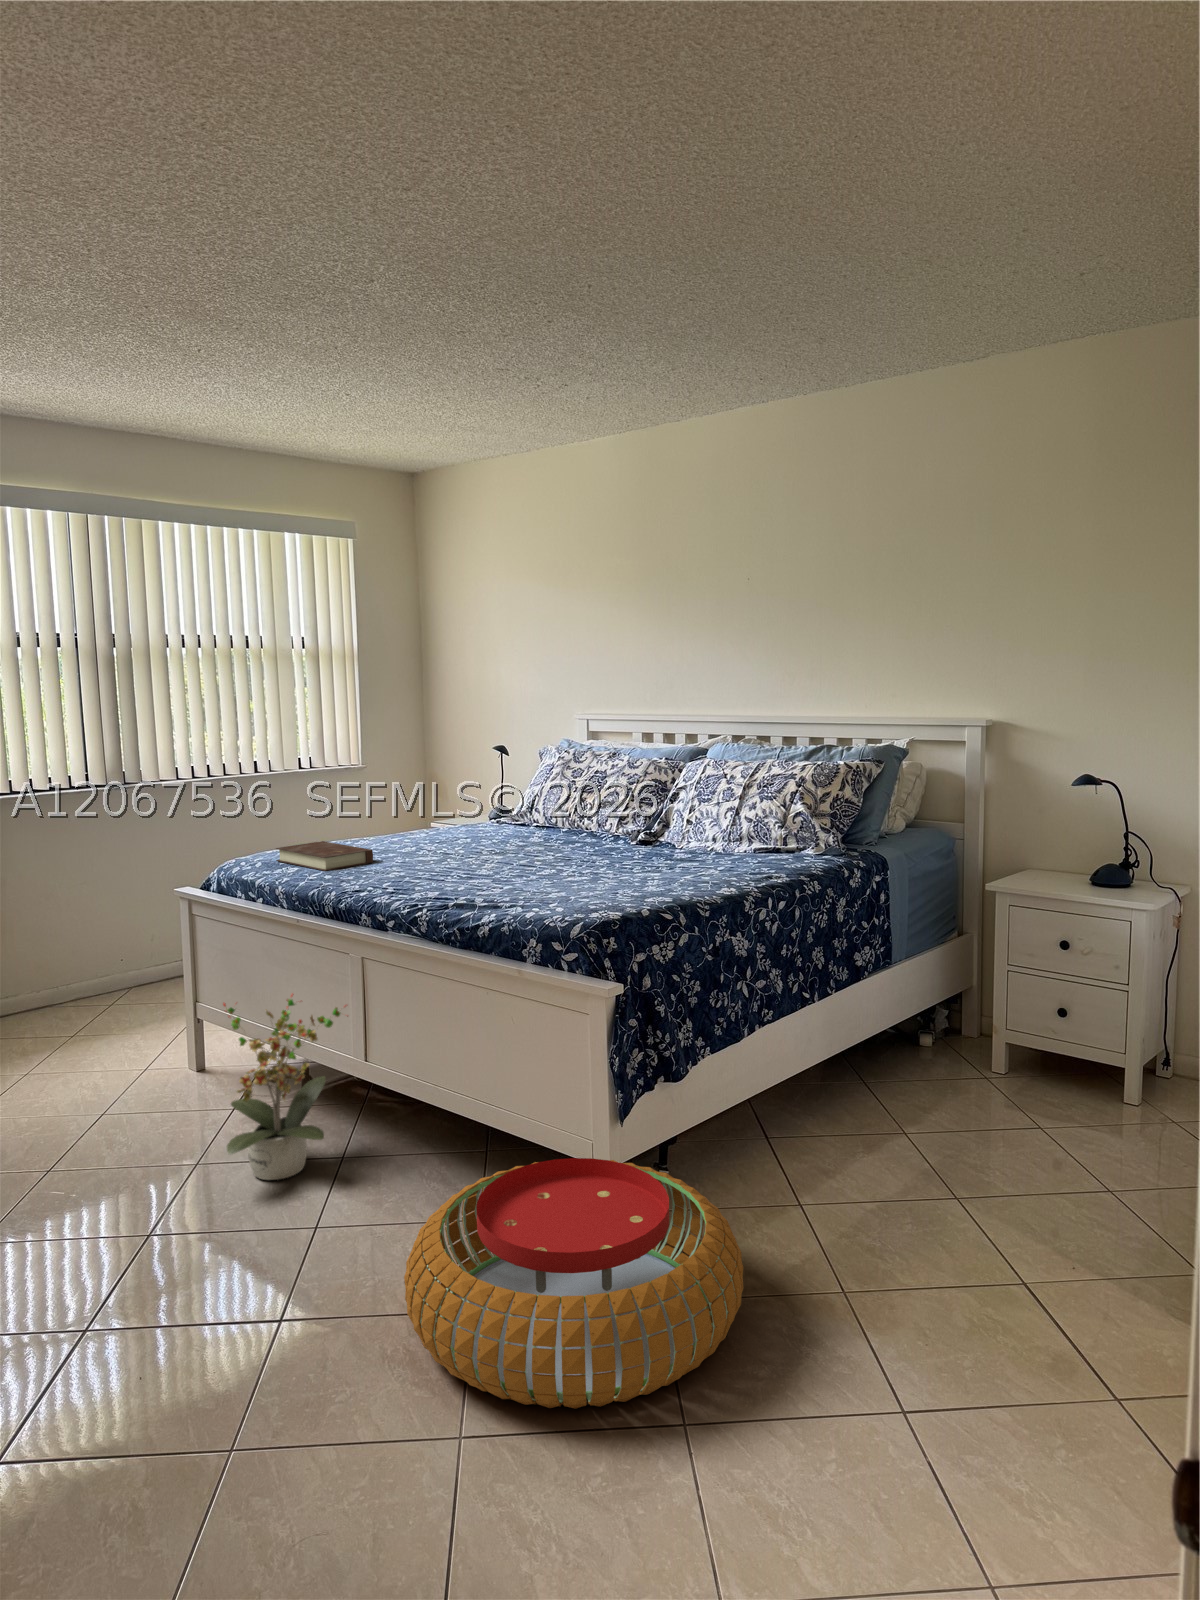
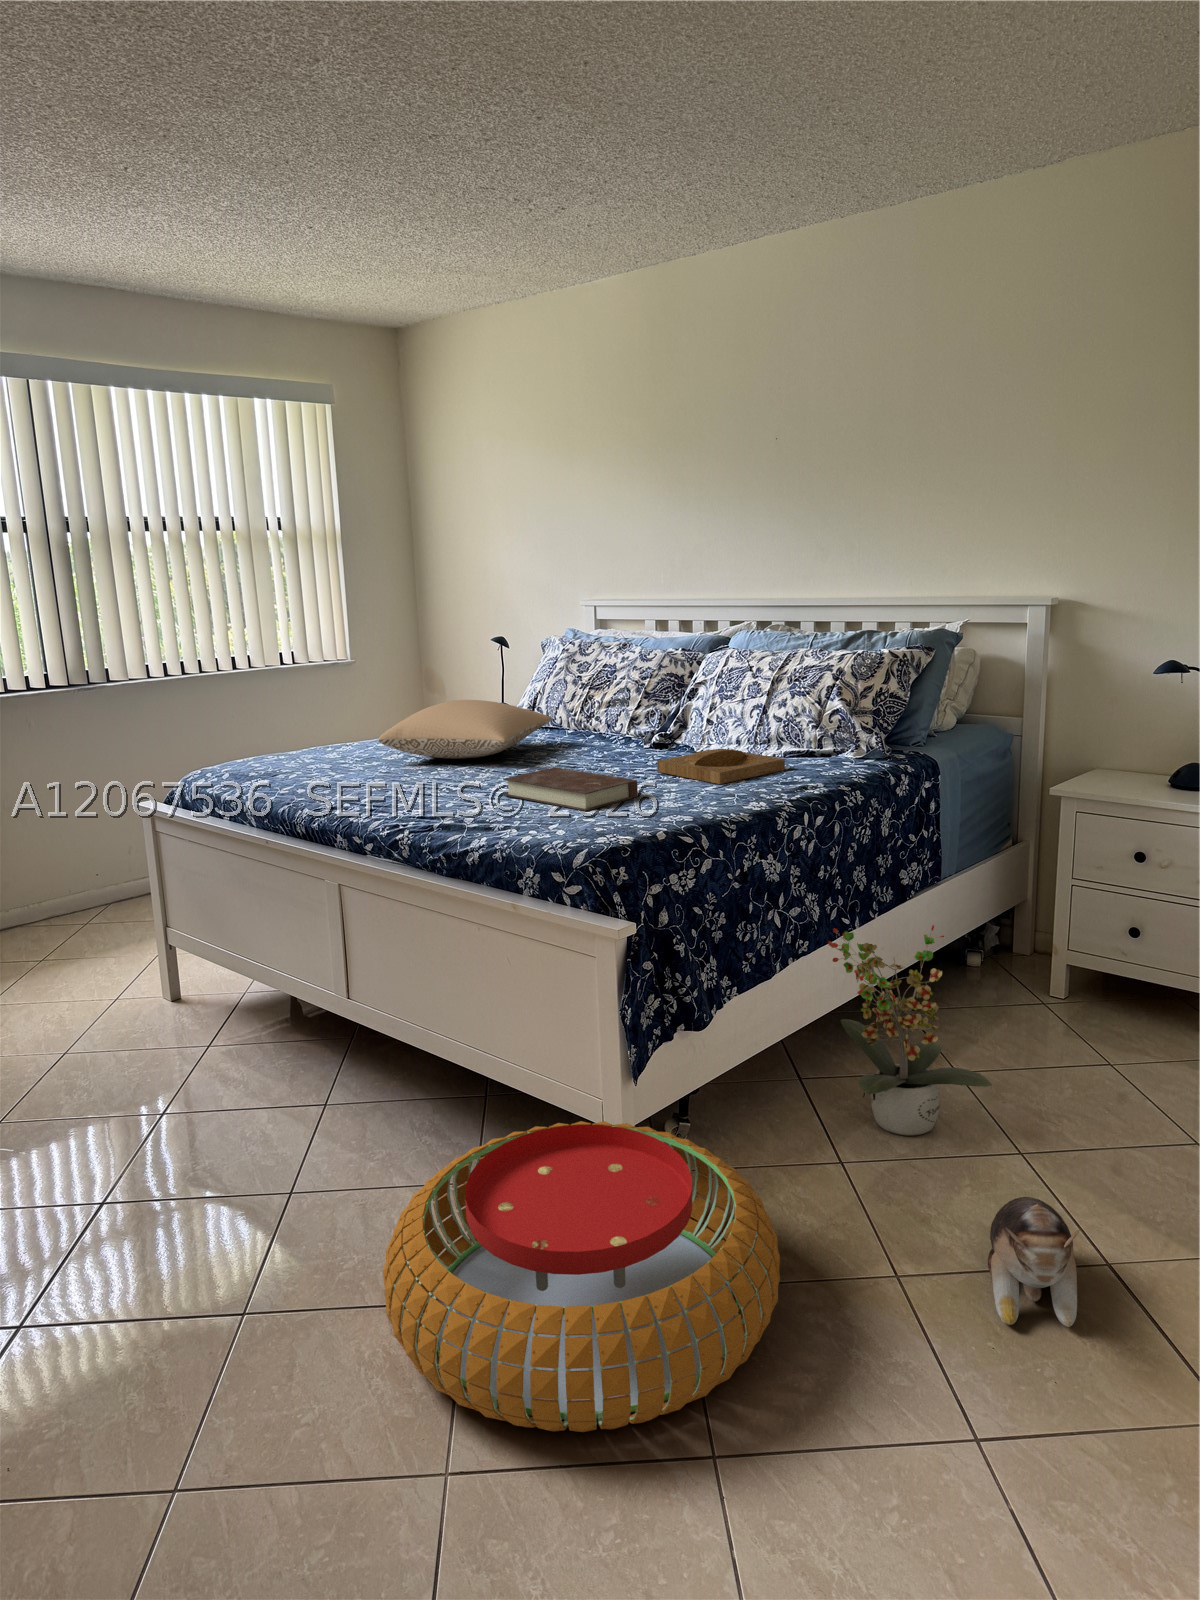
pillow: none [397,800,550,850] -> present [379,700,552,759]
book: present [276,841,373,871] -> present [503,767,638,811]
tray: none [642,845,753,874] -> present [657,749,785,784]
potted plant: present [223,994,346,1180] -> present [828,925,992,1135]
plush toy: none [922,1219,995,1331] -> present [988,1197,1080,1327]

